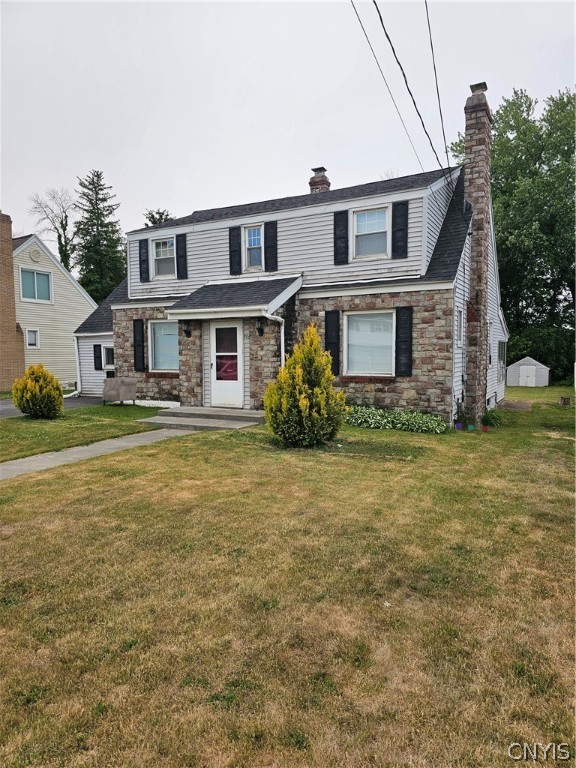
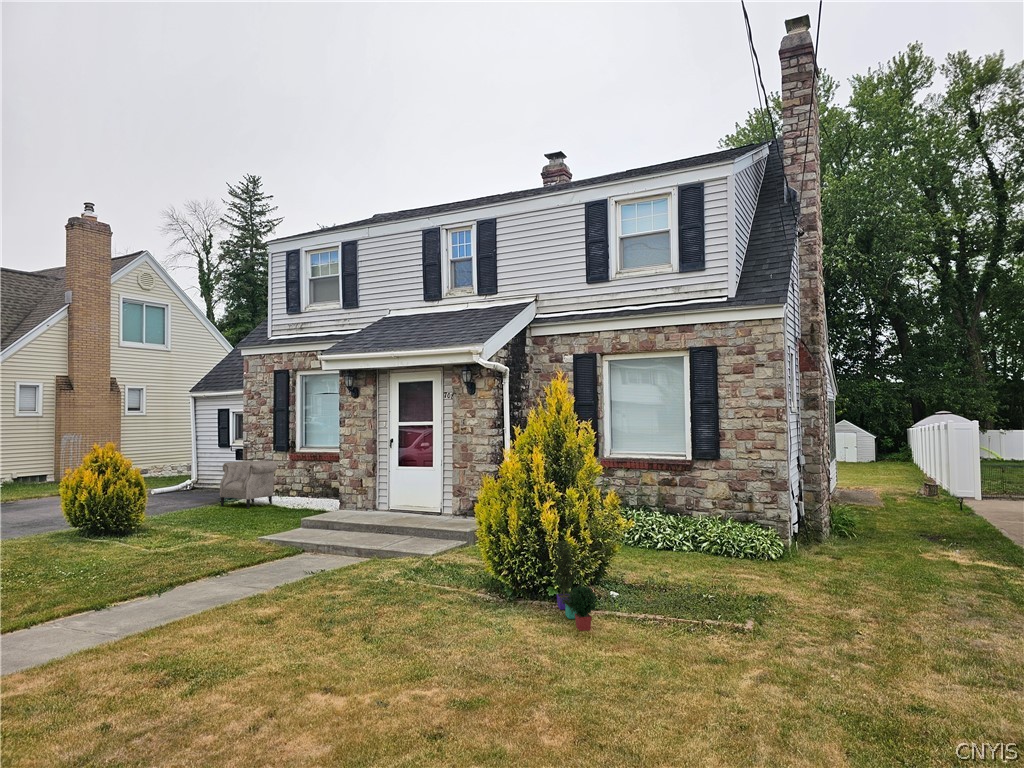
potted plant: present [455,402,491,431] -> present [553,540,597,631]

